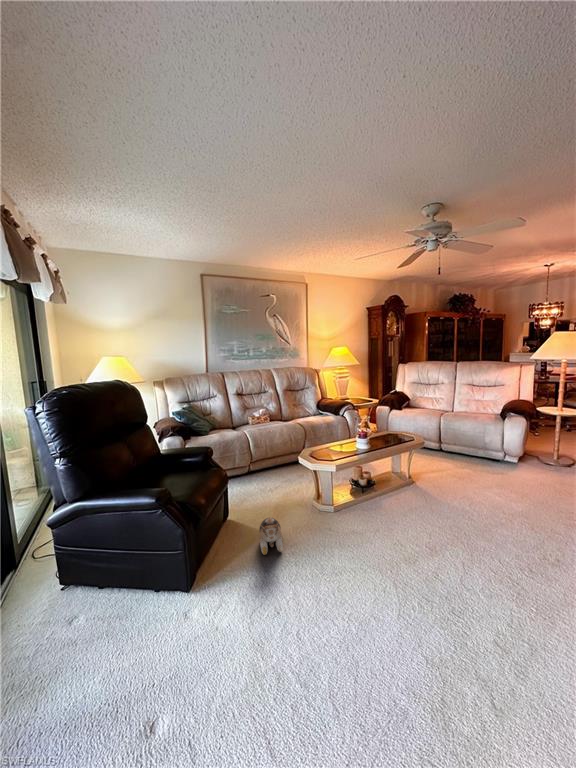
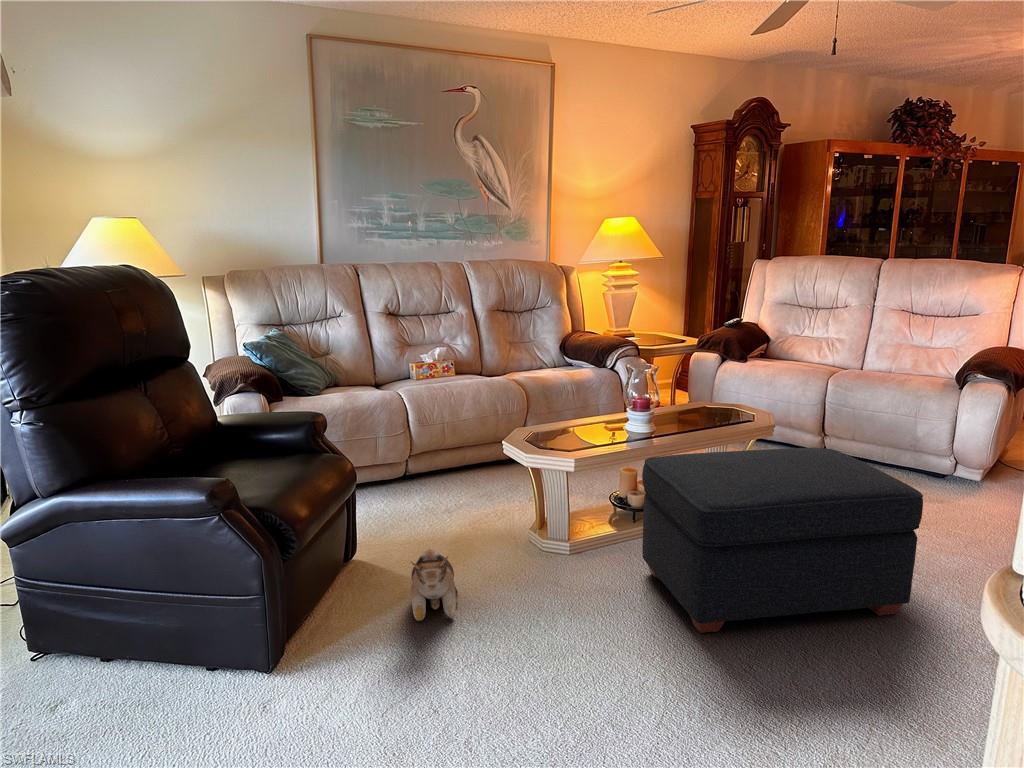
ottoman: none [369,454,514,556] -> present [642,448,923,633]

